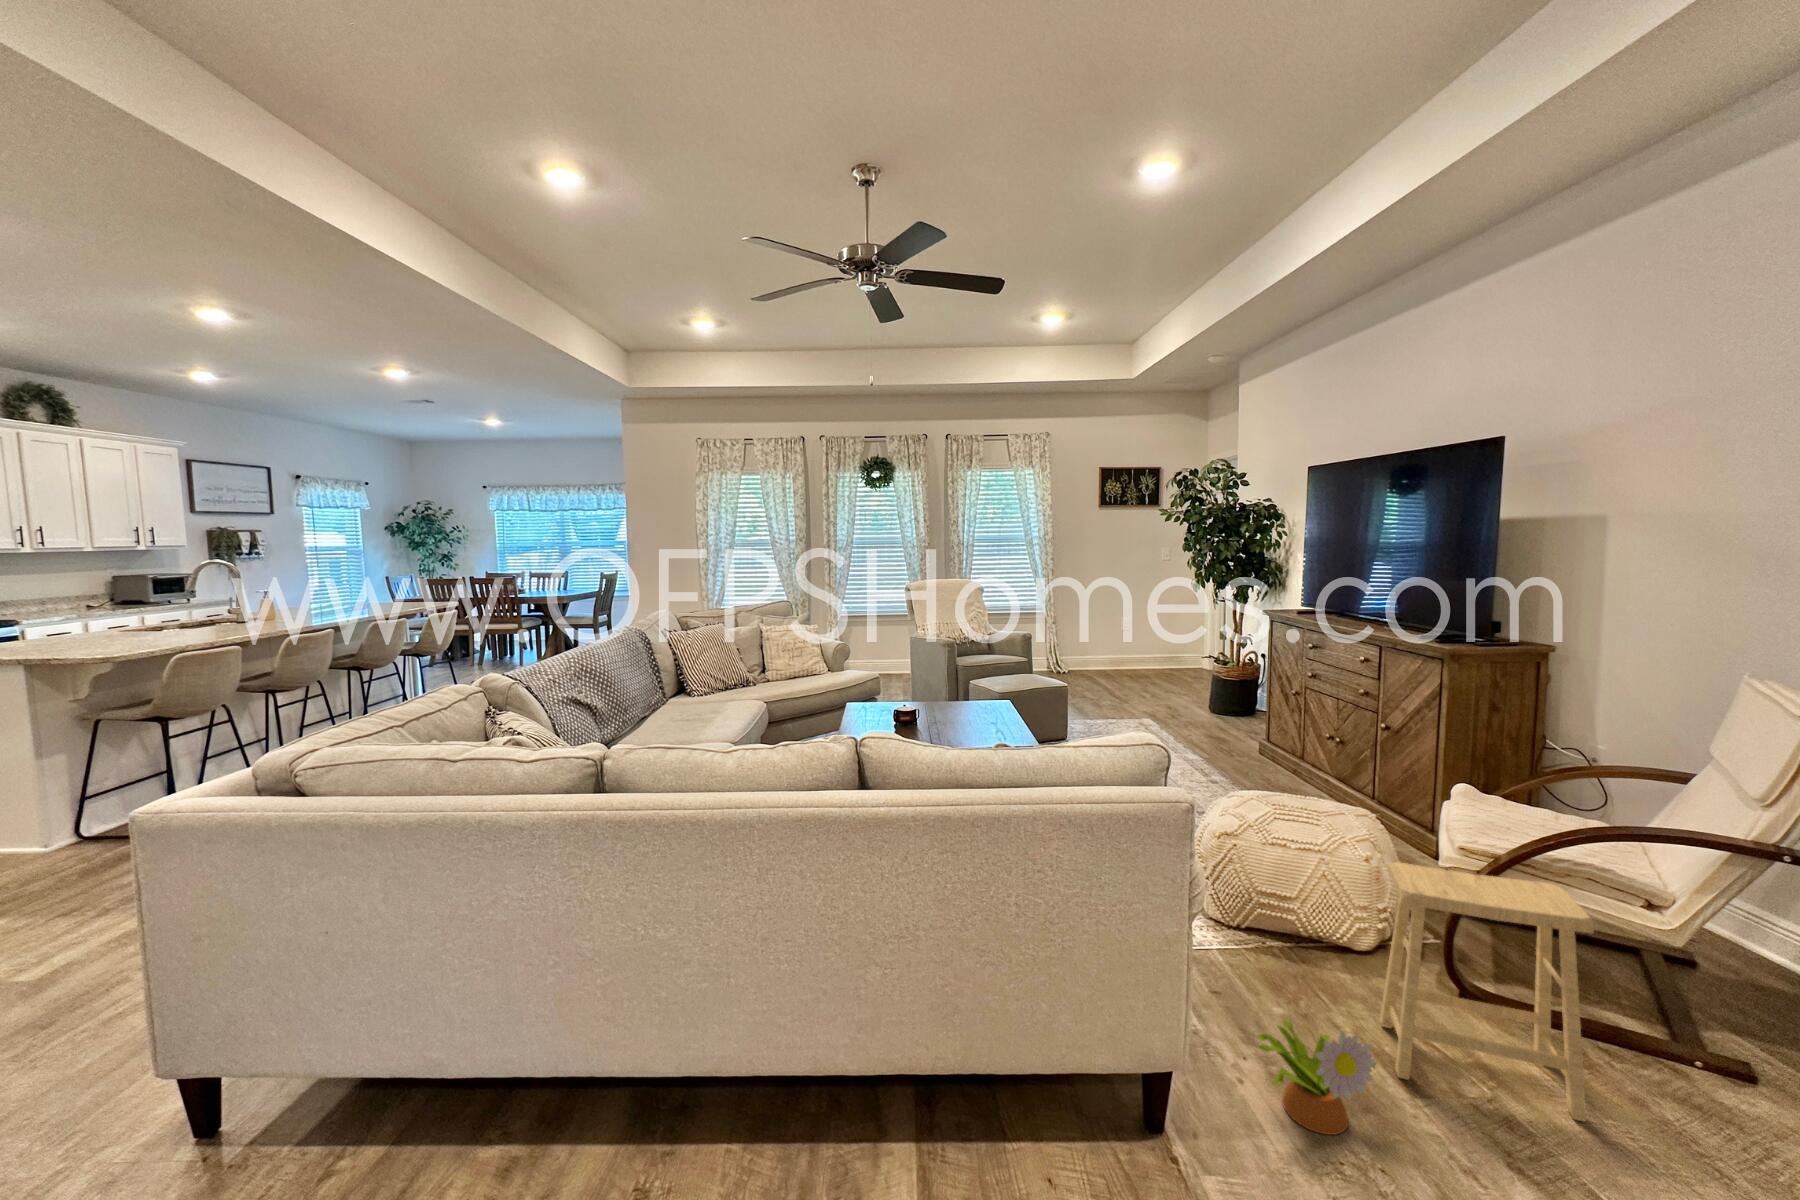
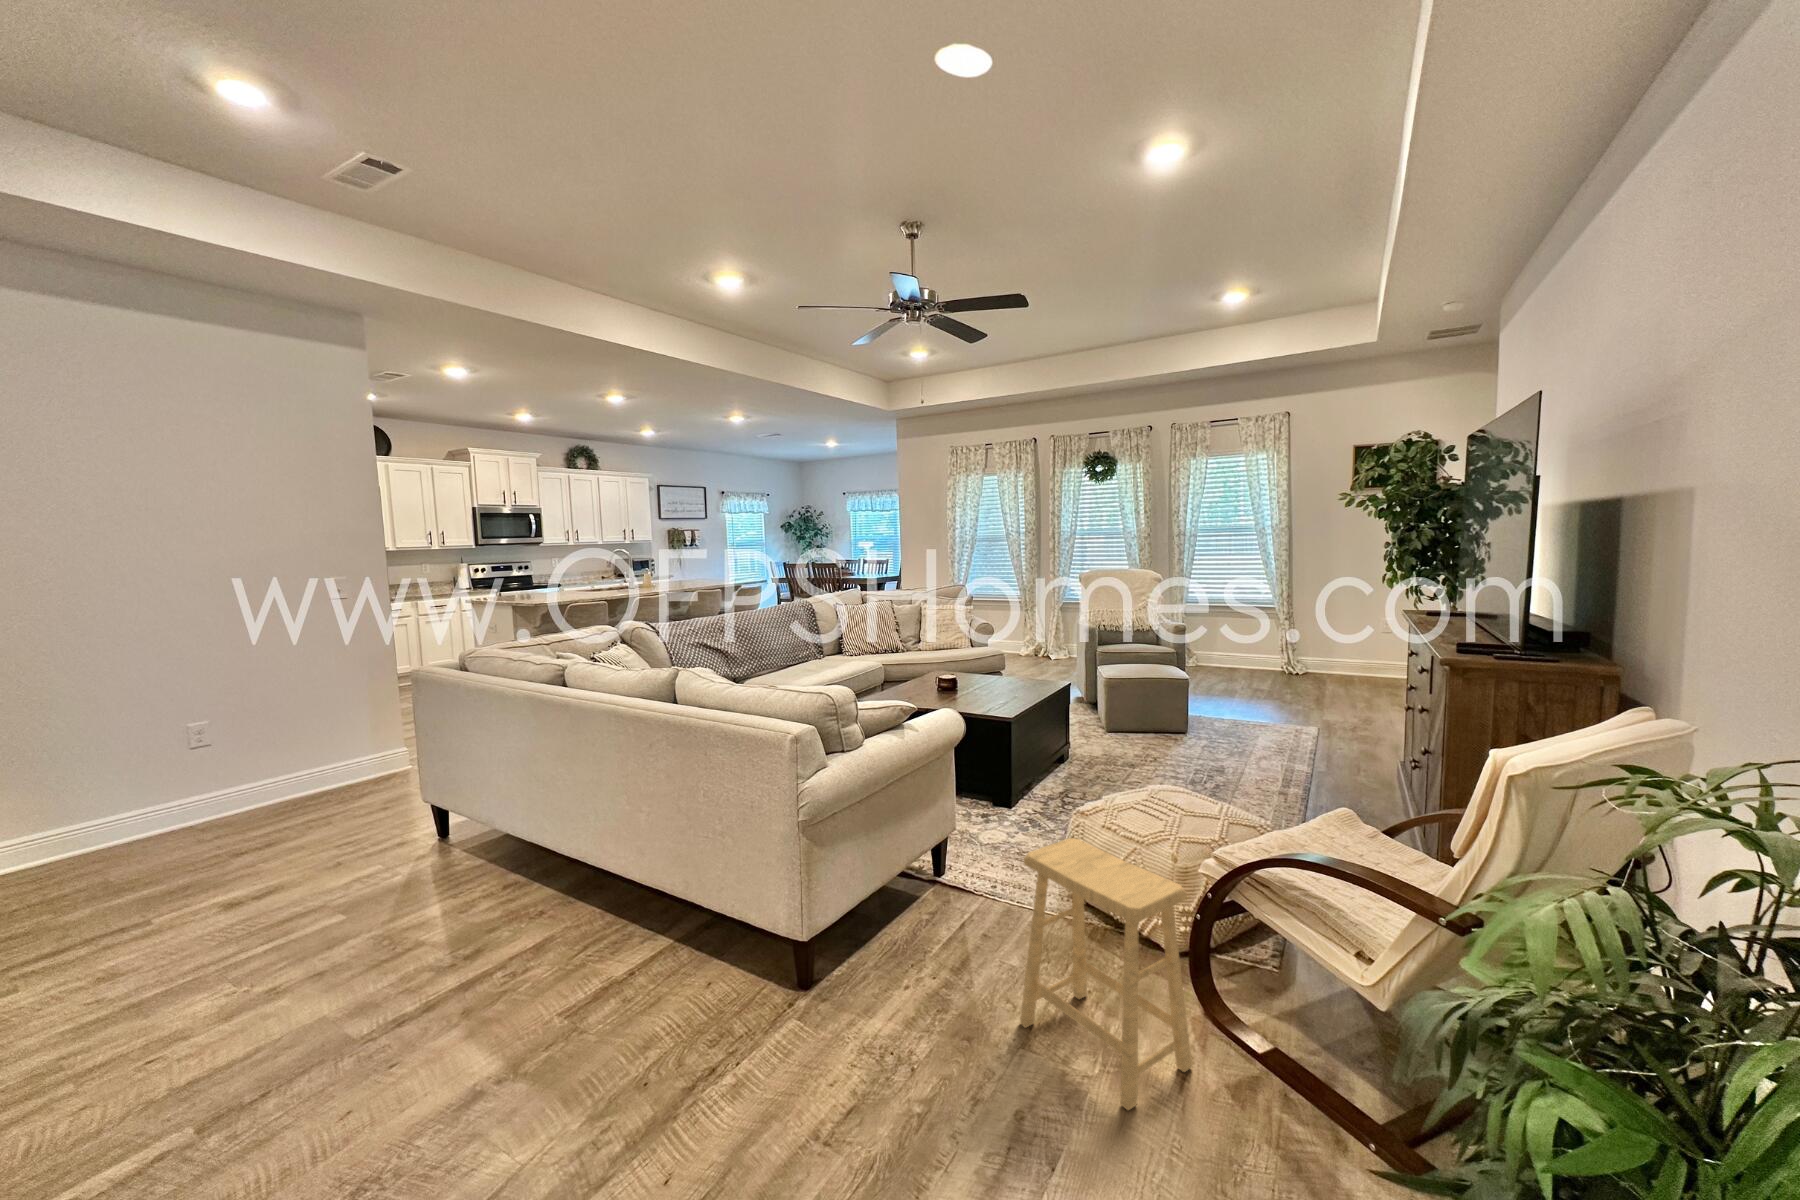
decorative plant: present [1254,1020,1377,1135] -> none [868,938,970,1028]

